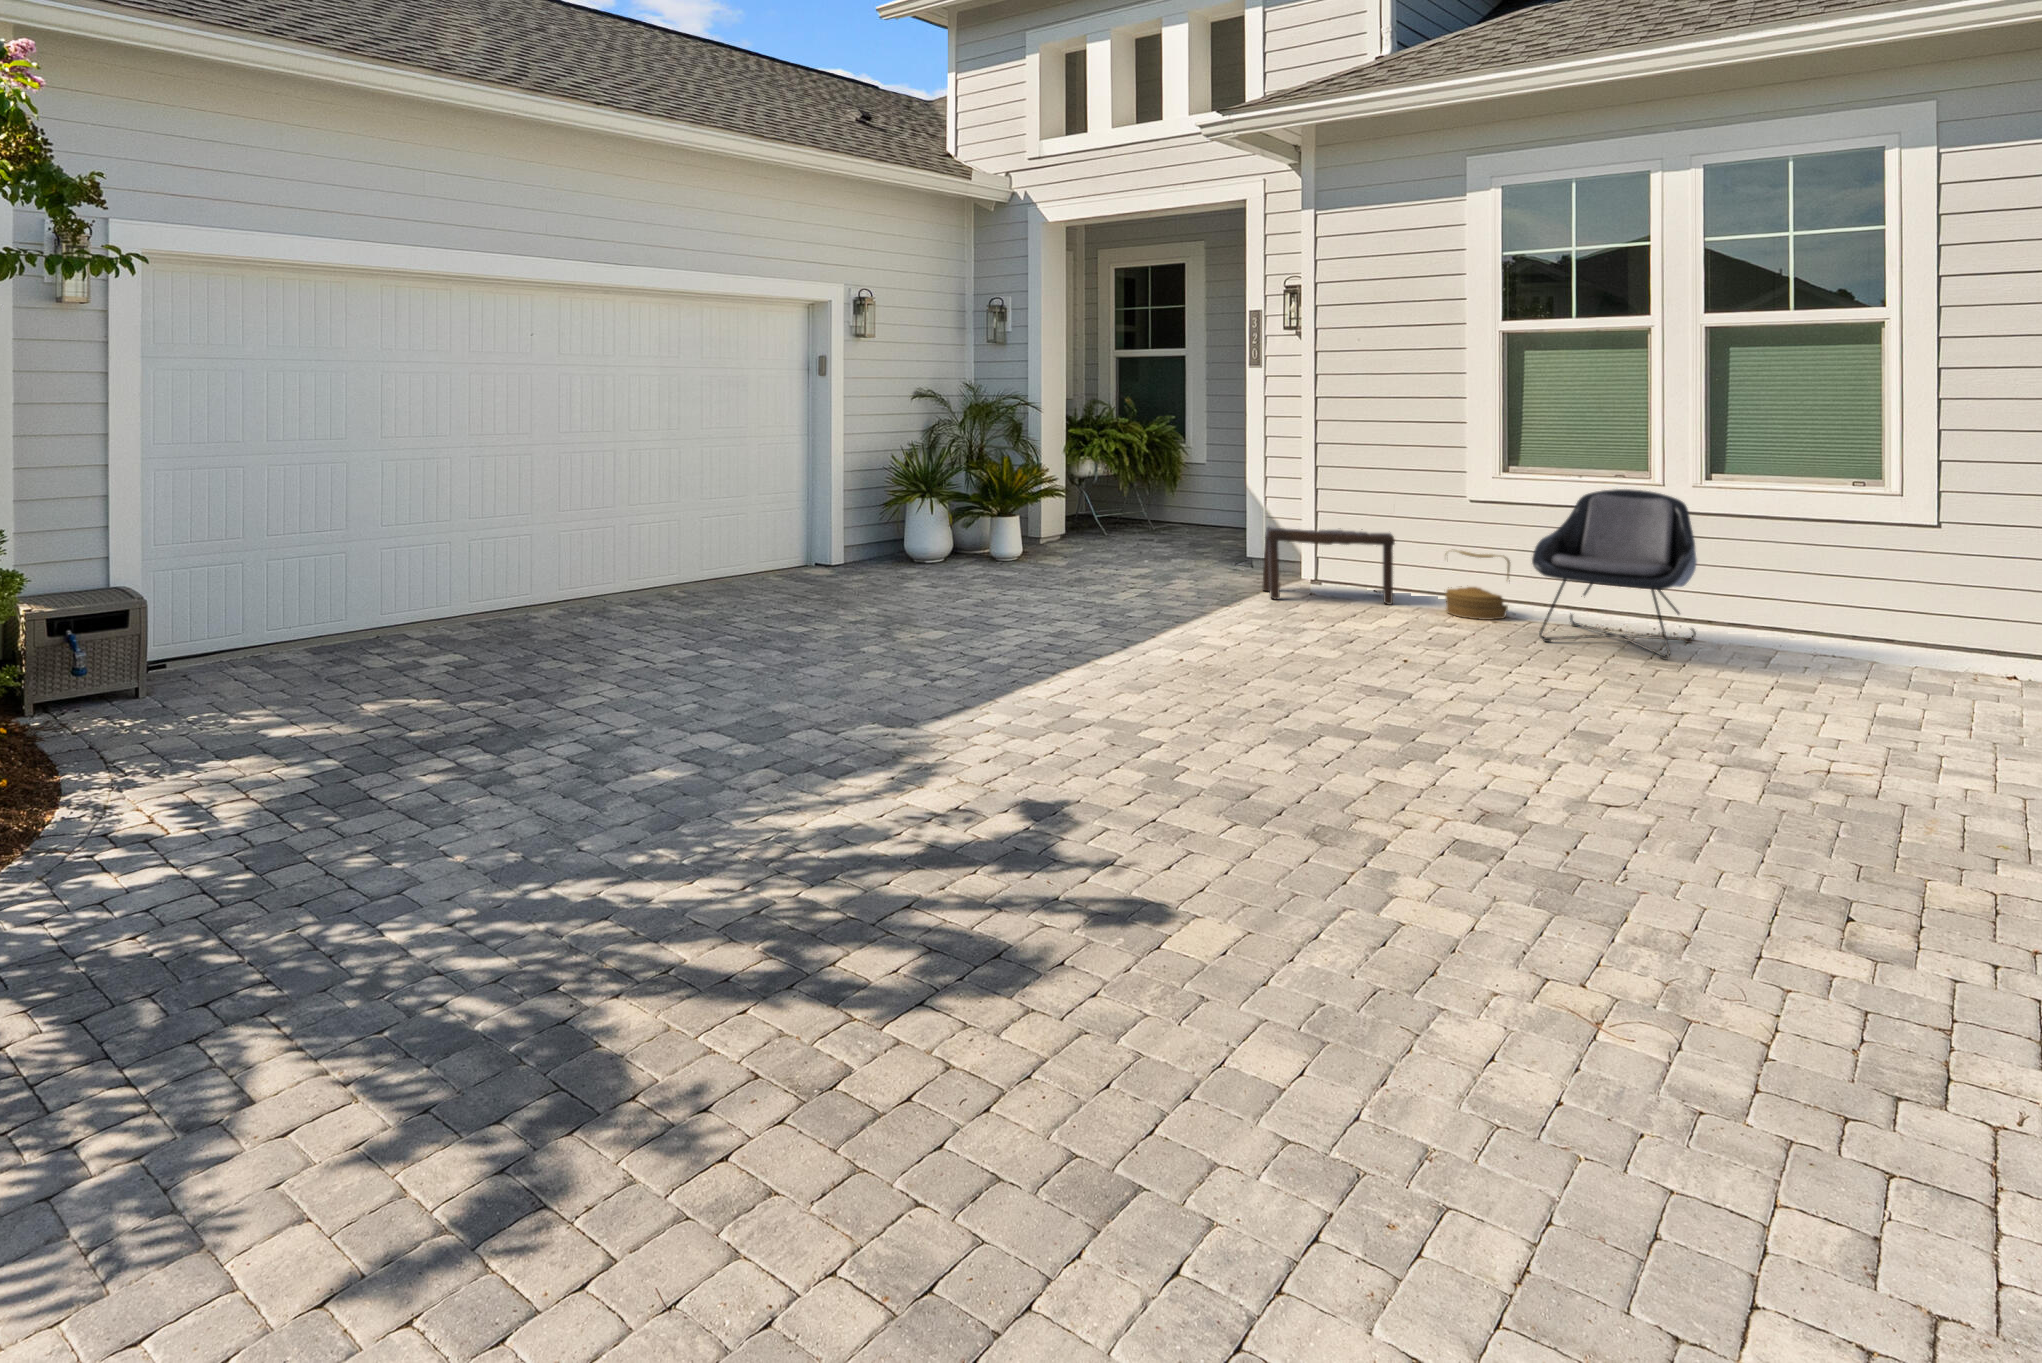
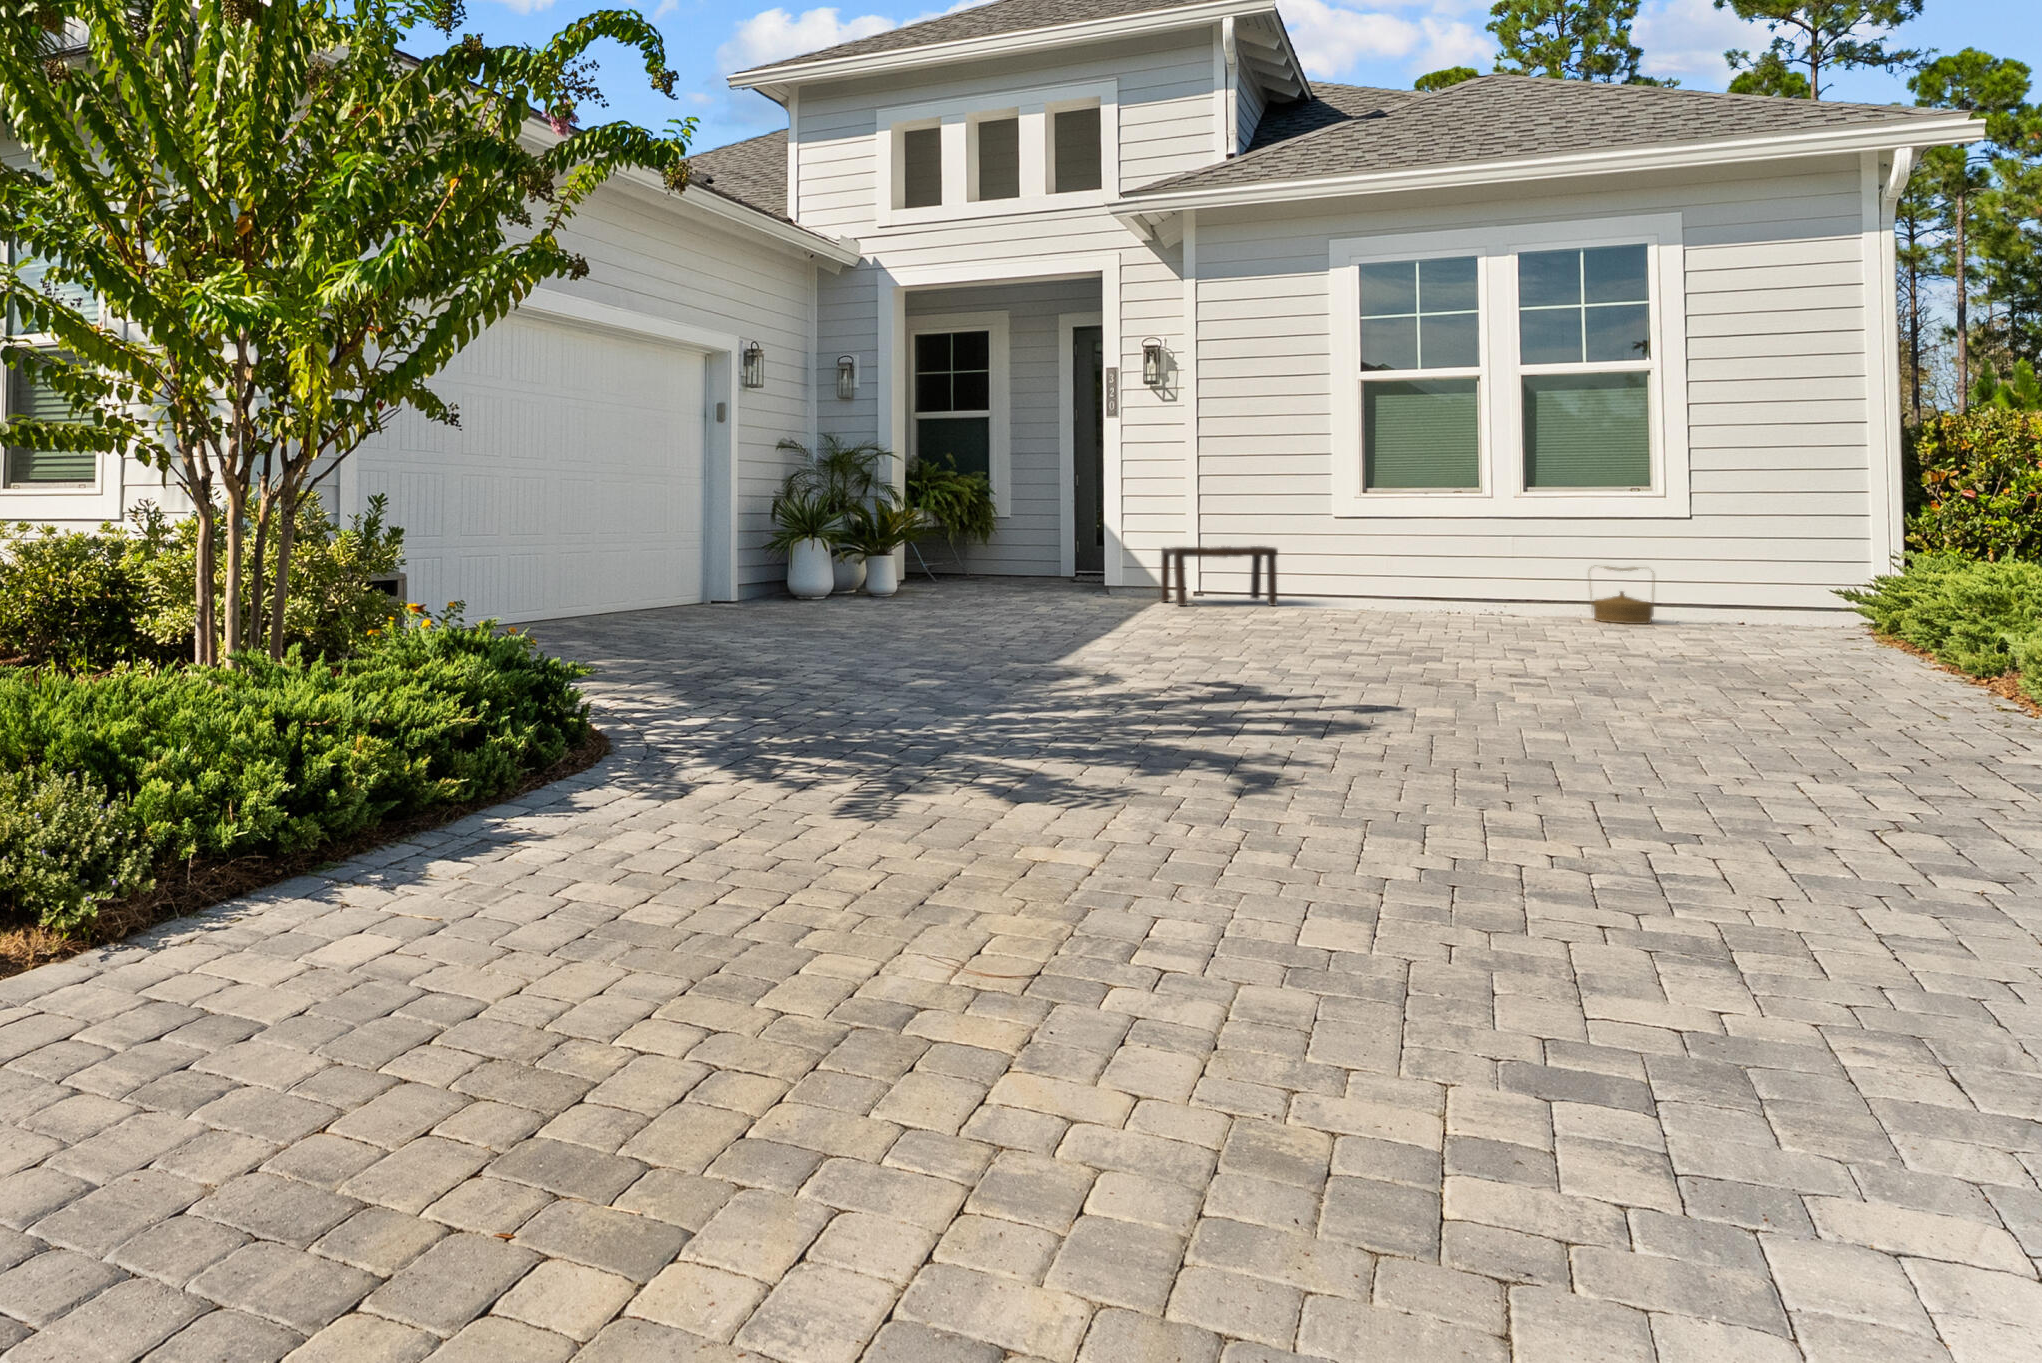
lounge chair: present [1532,489,1697,660] -> none [1411,500,1534,624]
woven basket: present [1446,550,1510,620] -> present [1590,566,1655,624]

